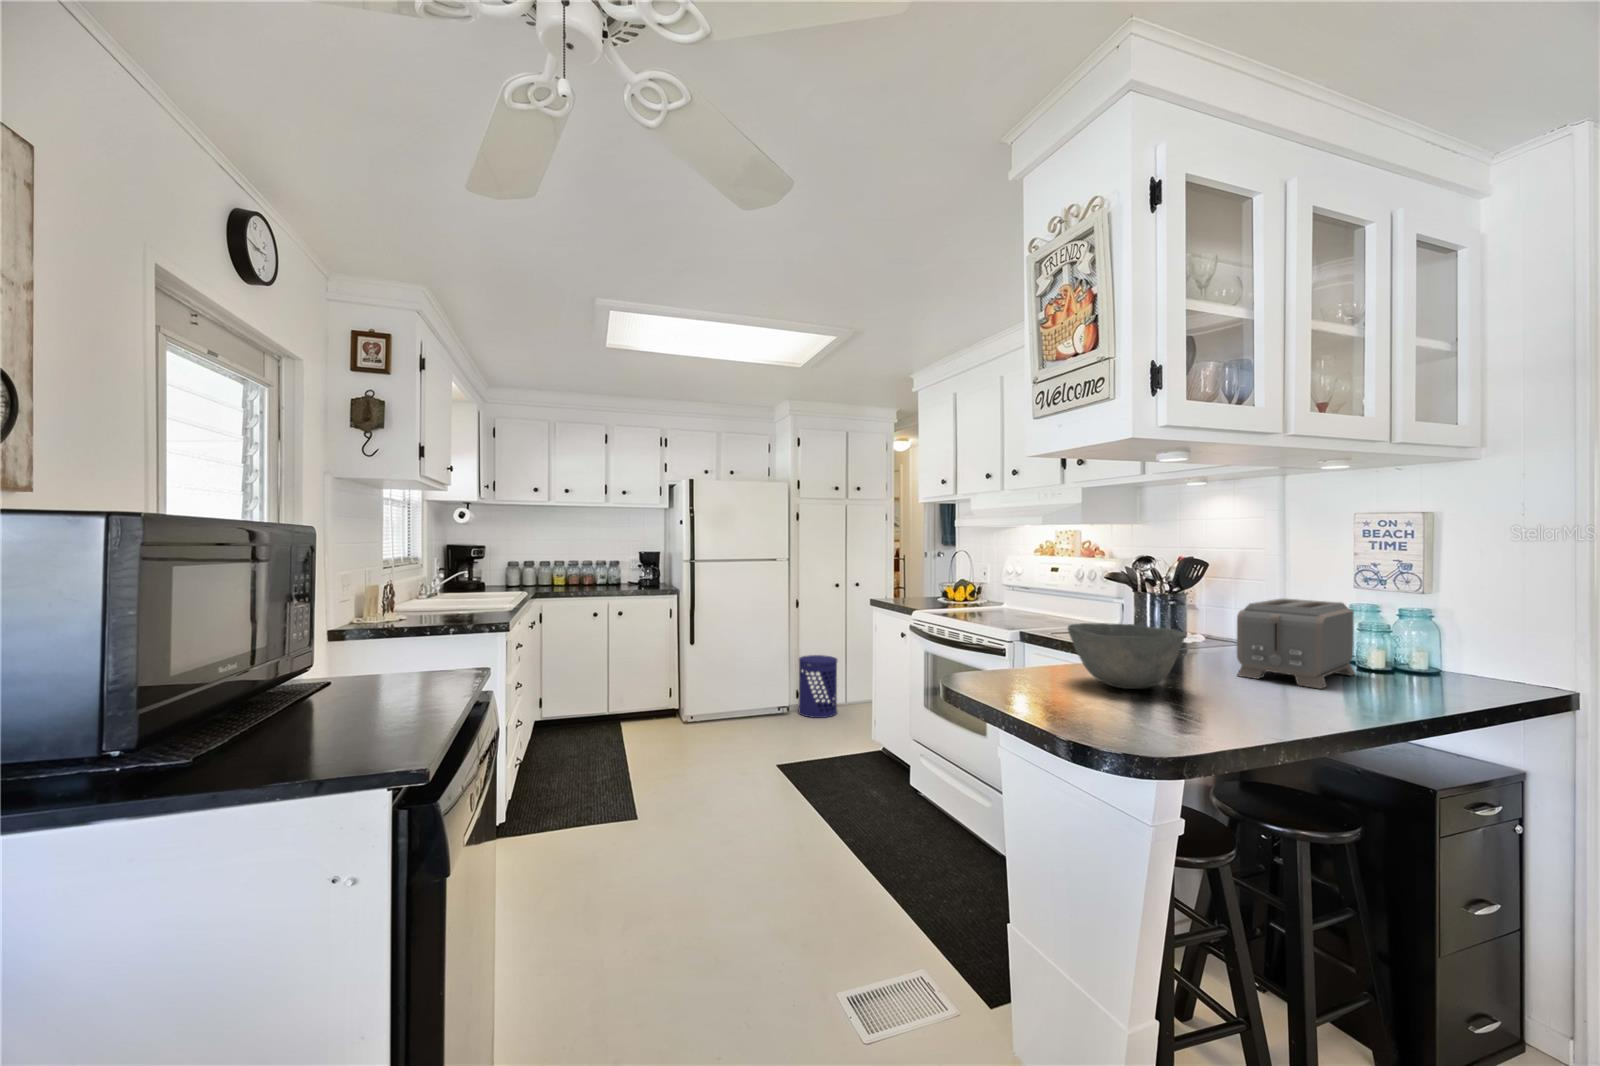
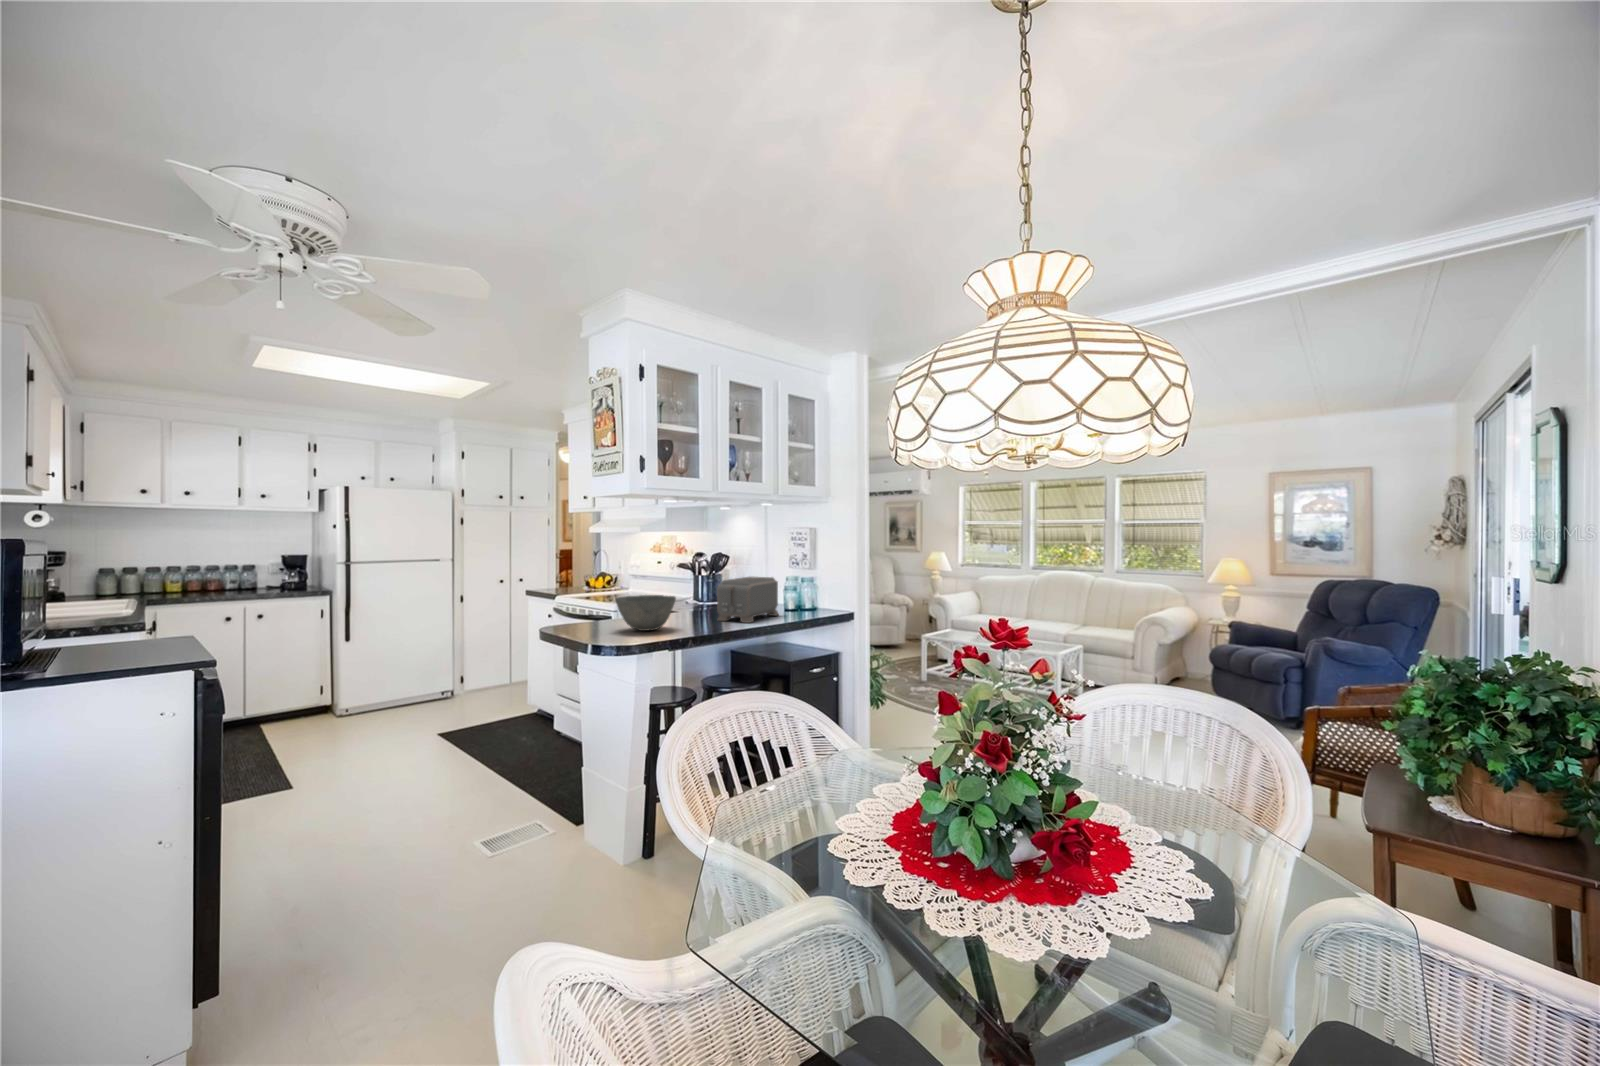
waste bin: present [798,655,837,718] -> none [462,641,500,696]

